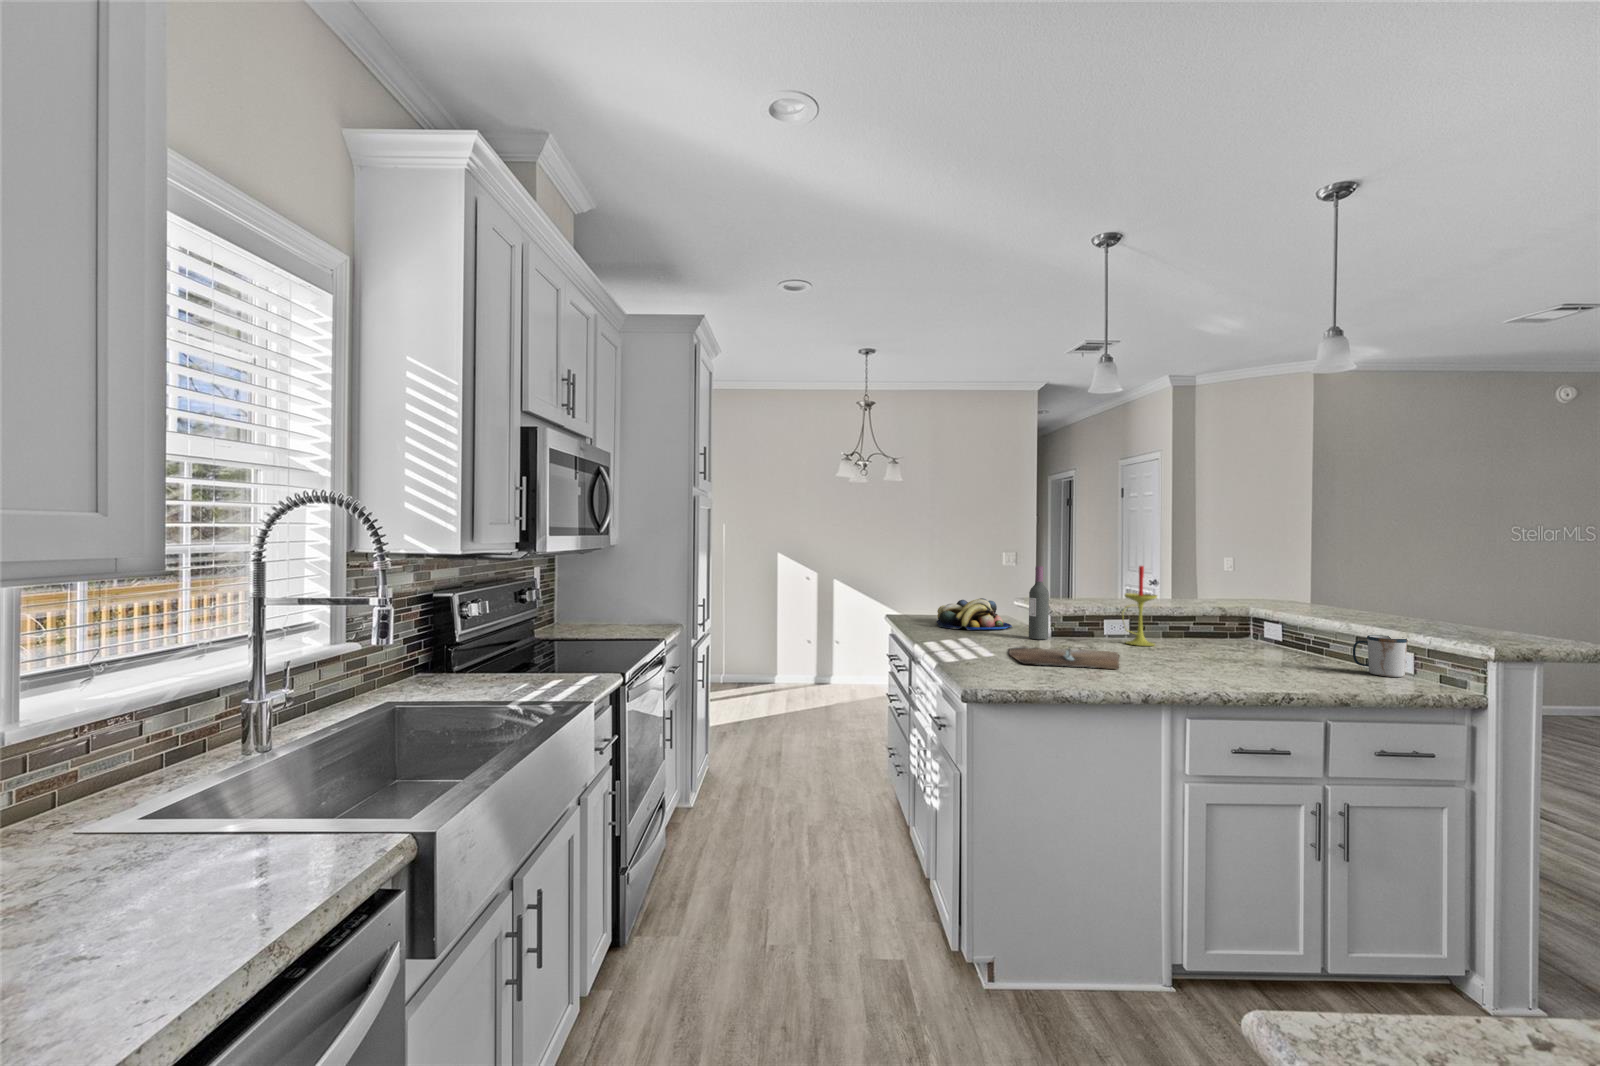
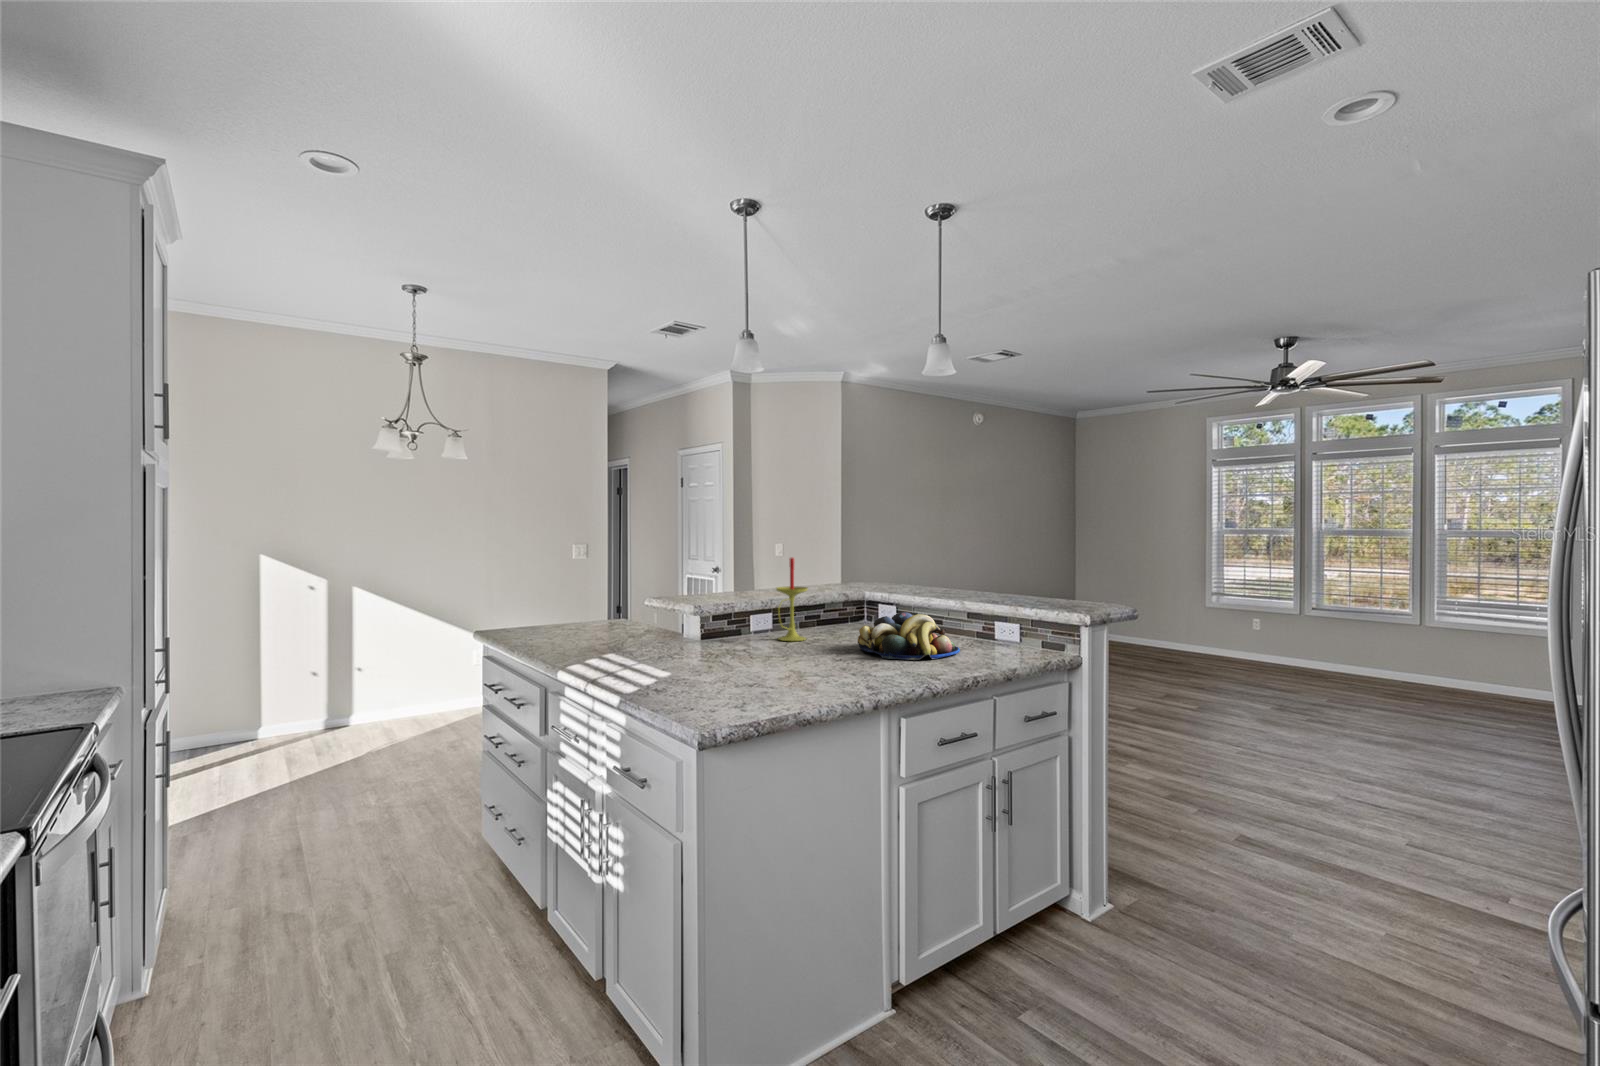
wine bottle: present [1029,566,1049,640] -> none [681,563,702,646]
fruit bowl: present [936,598,1012,630] -> present [858,612,960,660]
mug: present [1353,635,1408,677] -> none [979,612,1019,648]
cutting board: present [1009,646,1120,669] -> none [680,652,815,681]

